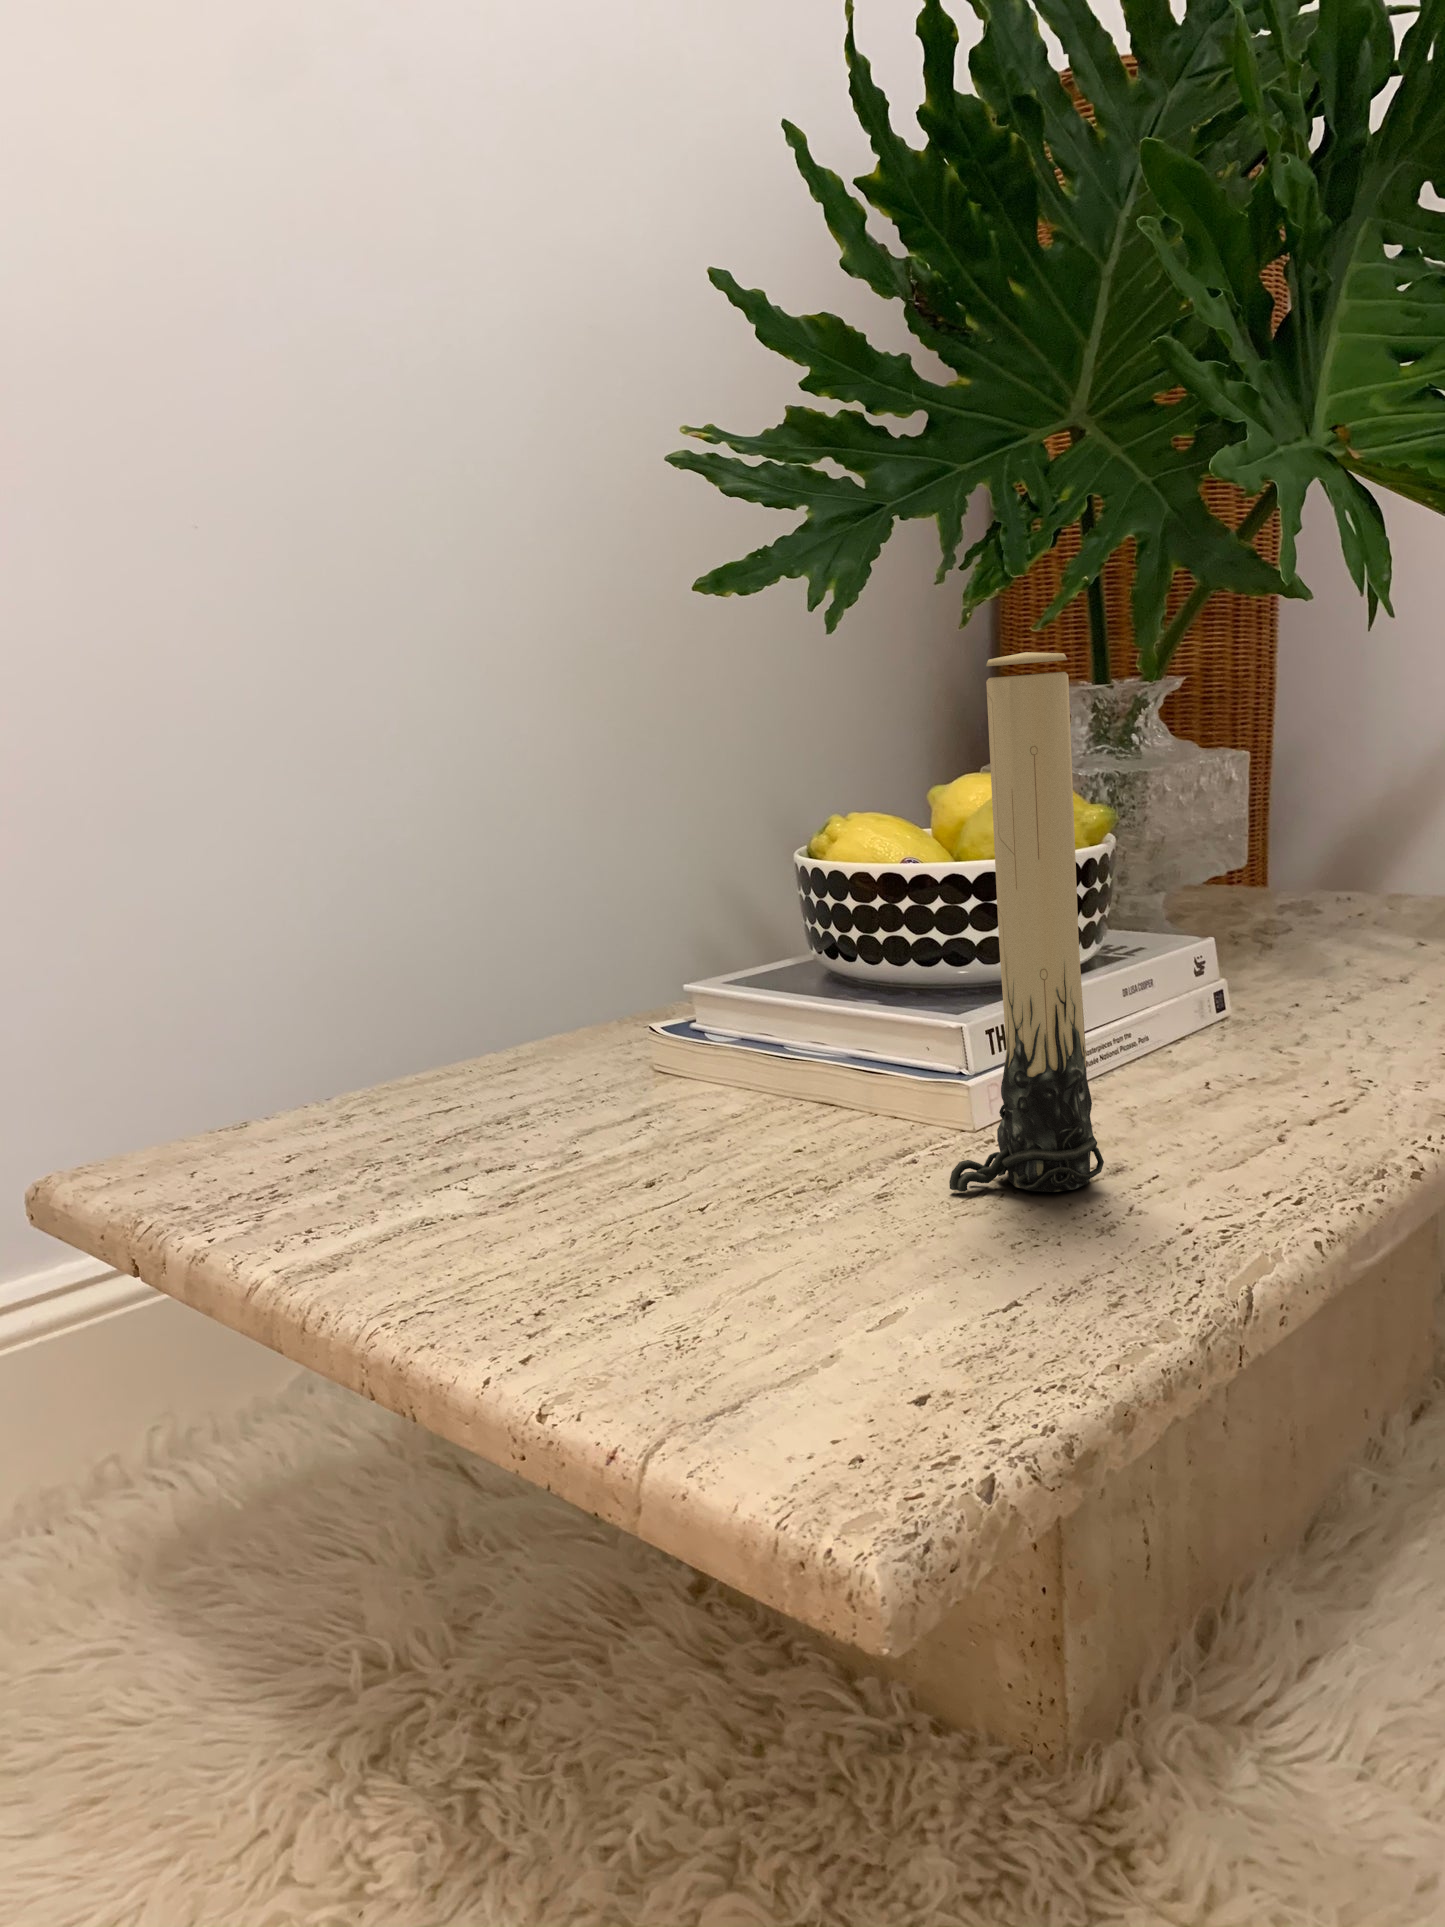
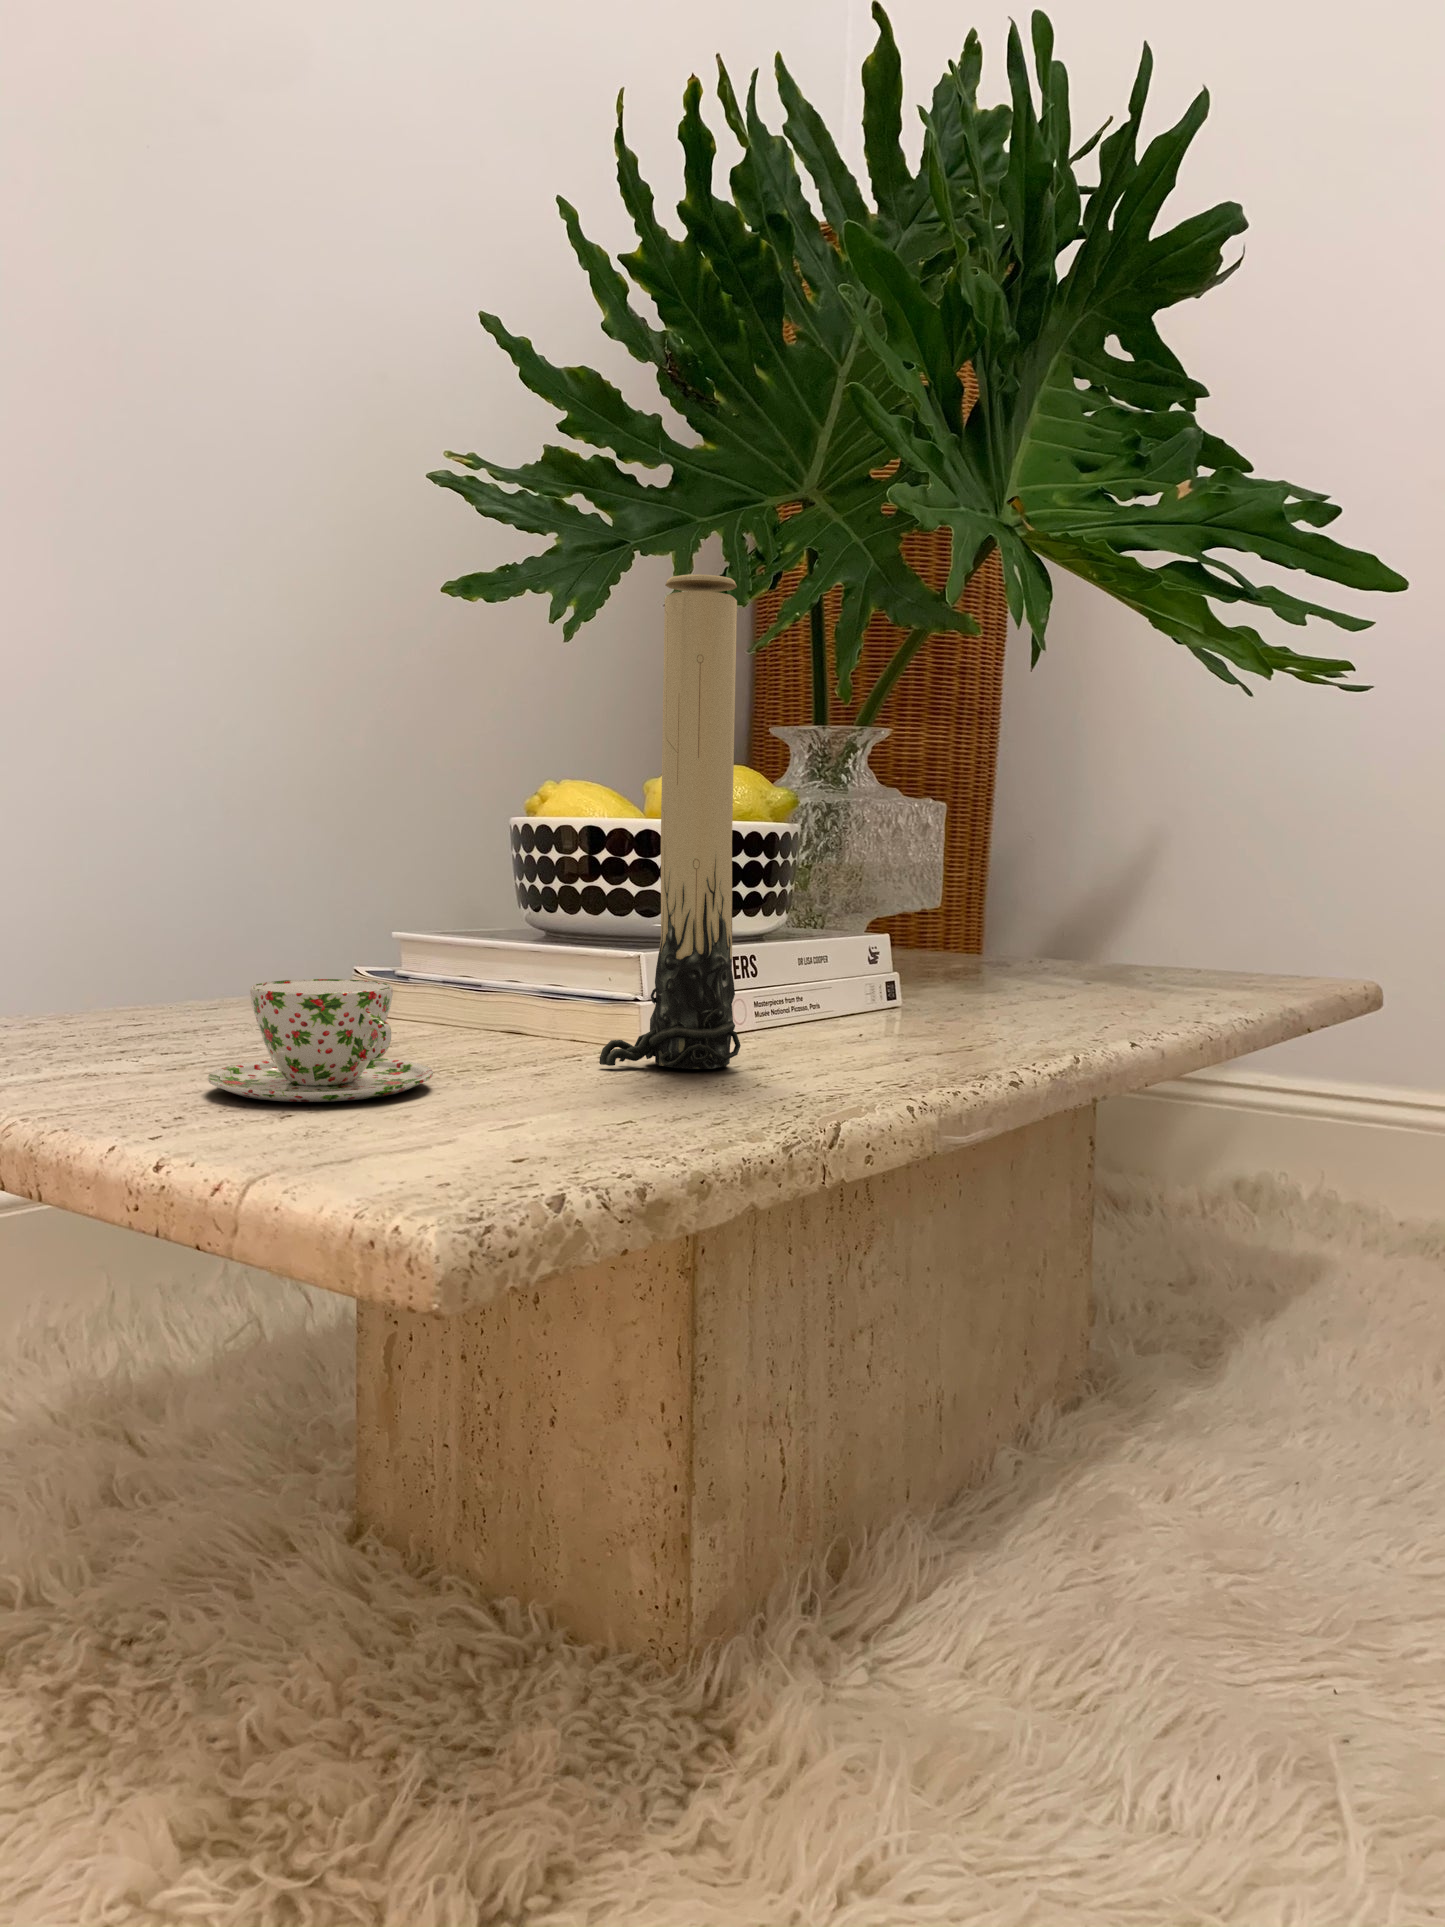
teacup: none [561,1136,787,1294] -> present [208,979,433,1102]

